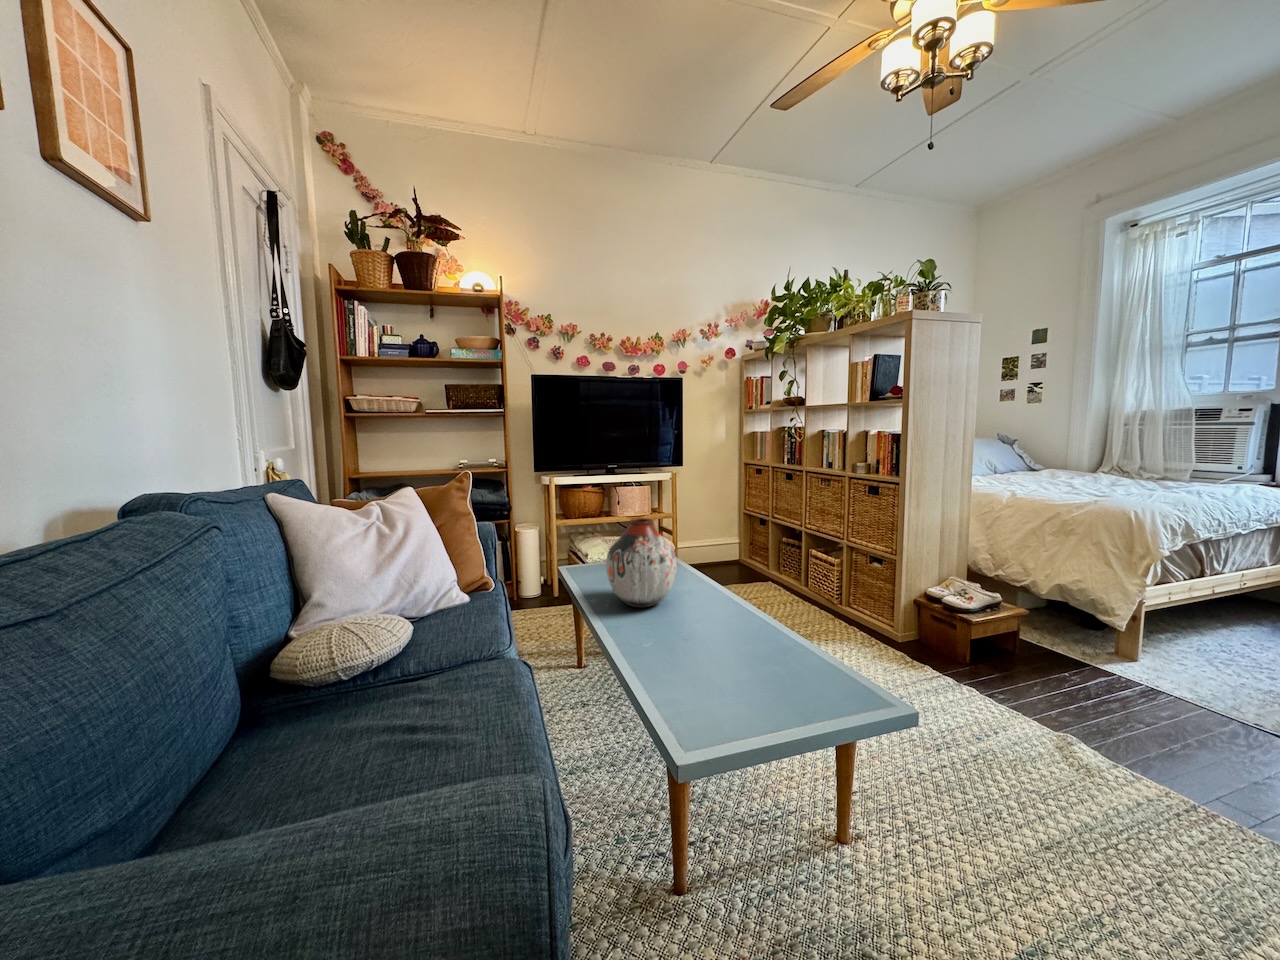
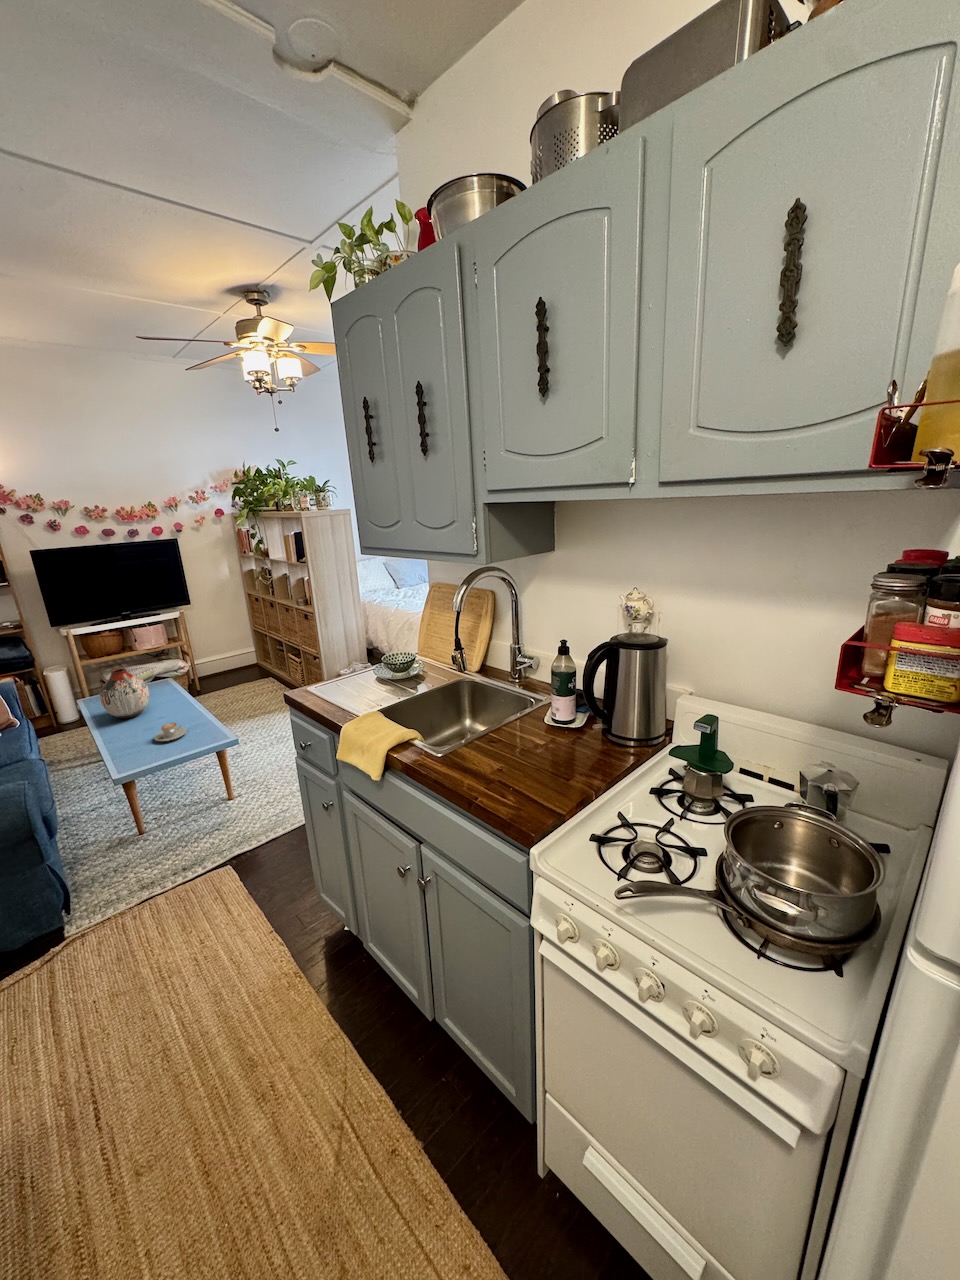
coffee cup: none [710,634,772,674] -> present [154,723,187,741]

